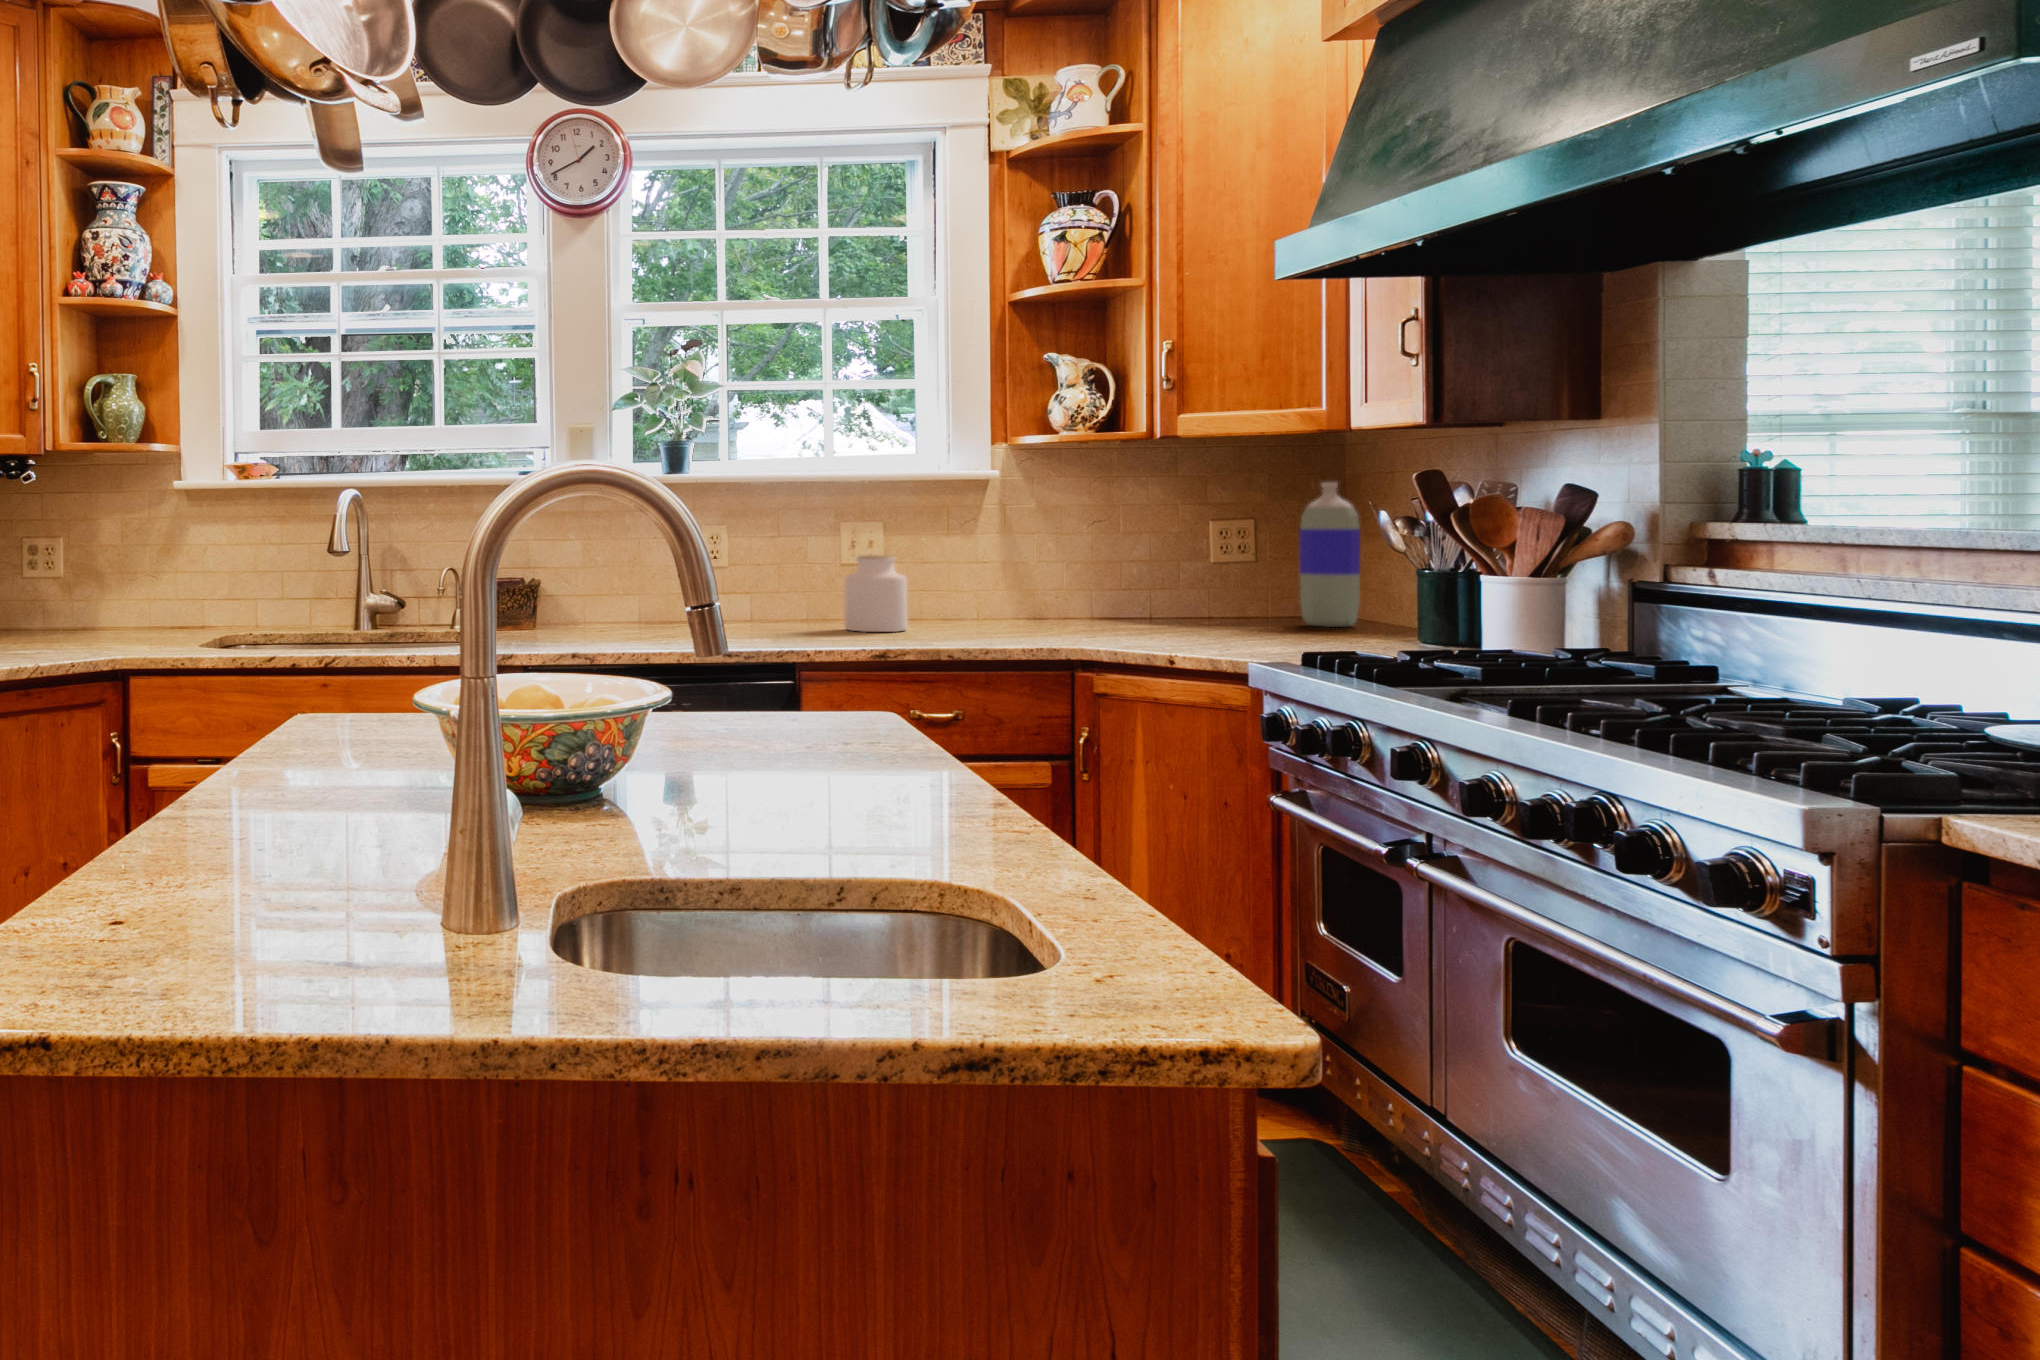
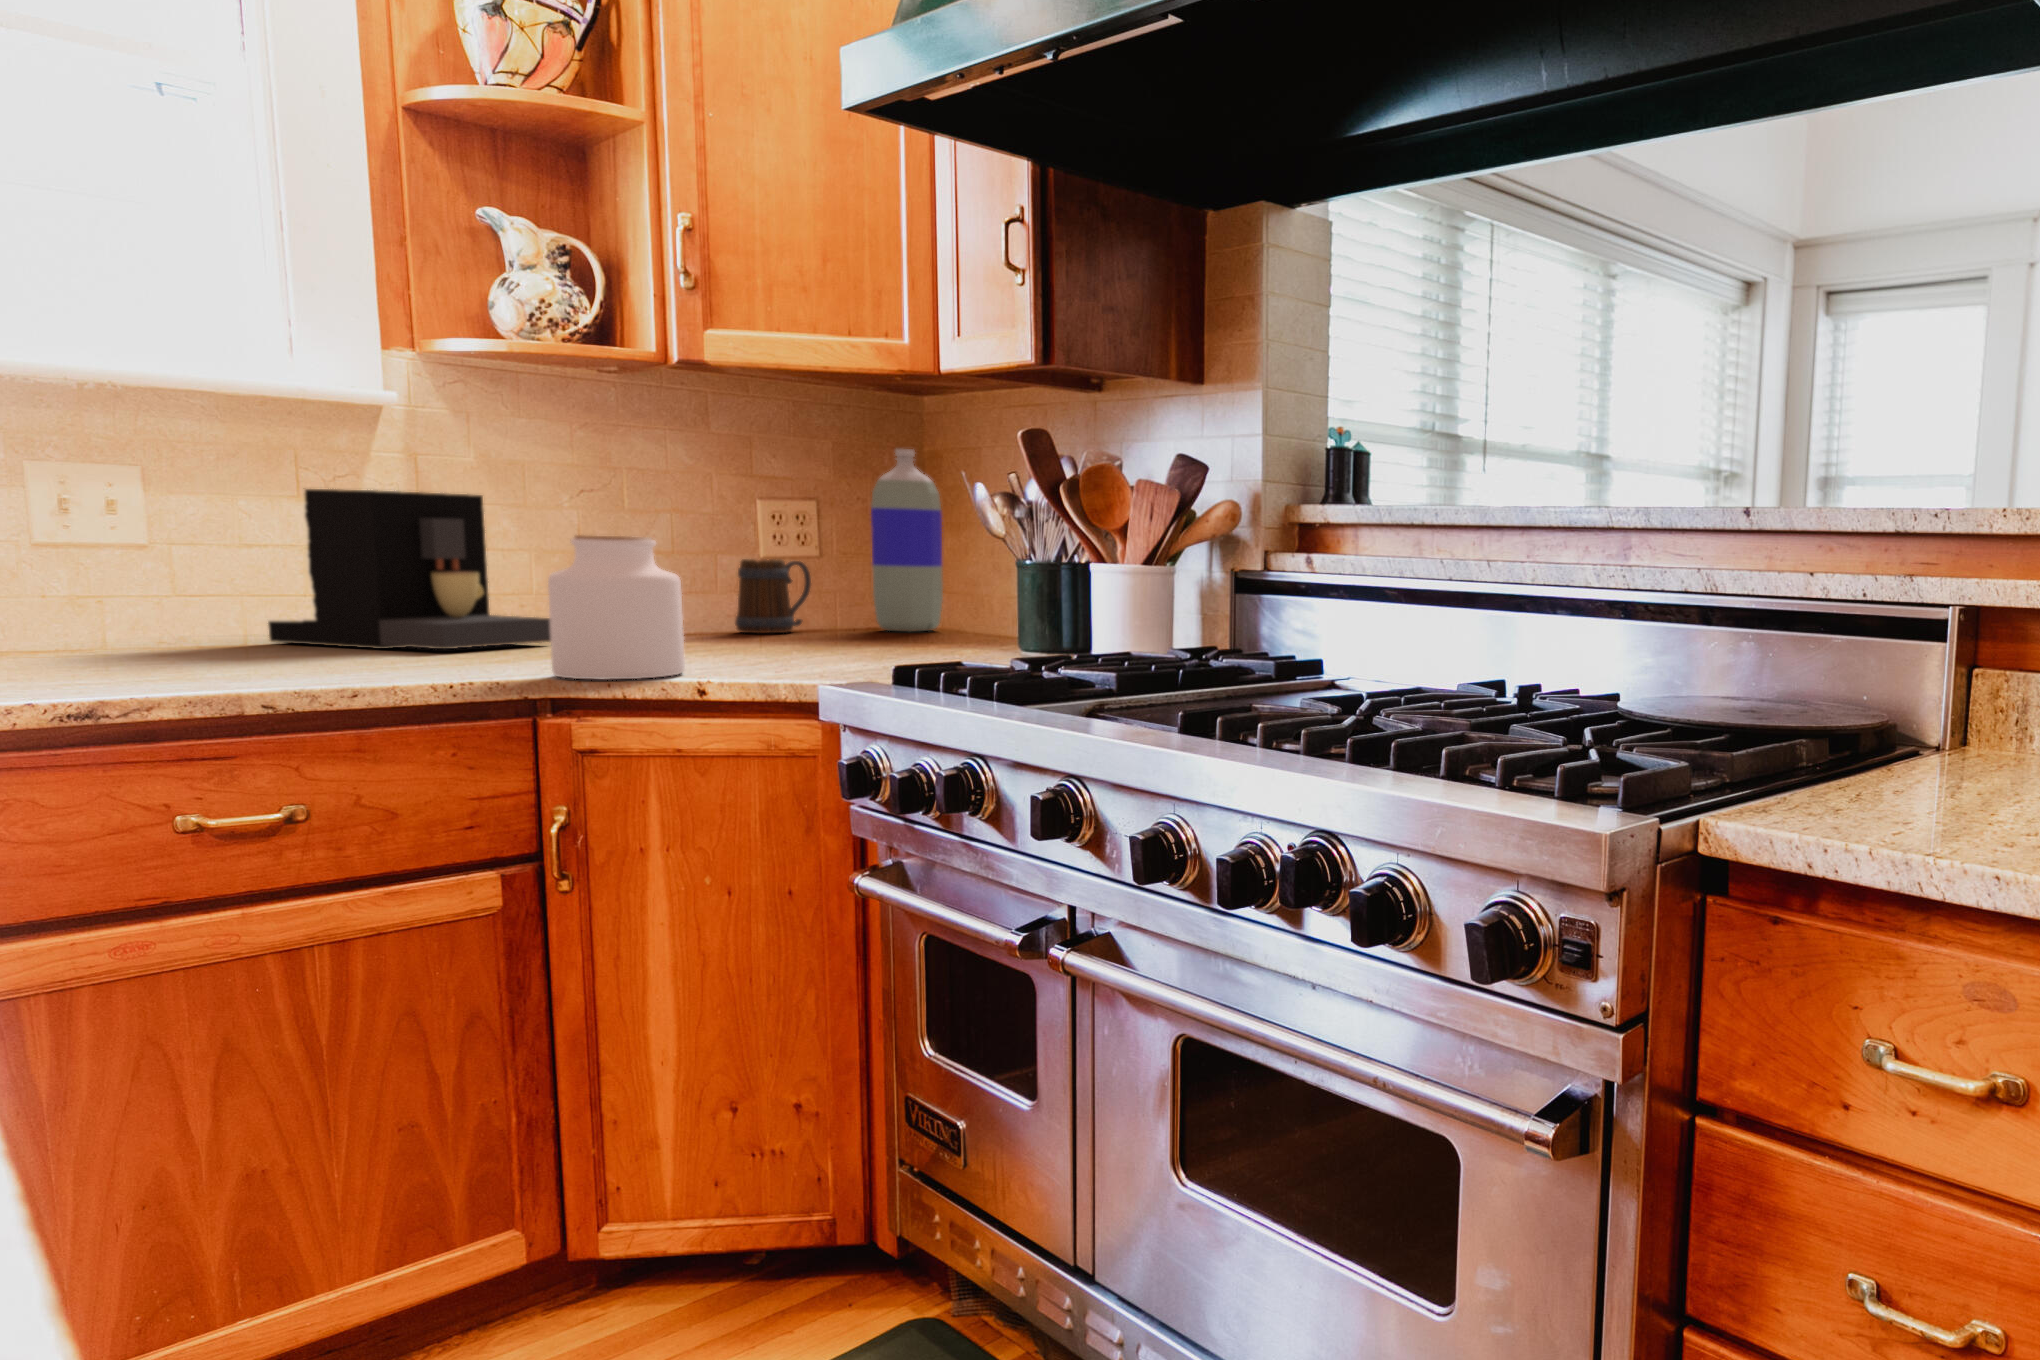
coffee maker: none [923,530,1073,629] -> present [268,489,551,649]
jar: present [844,555,908,632] -> present [548,535,685,679]
mug: none [1193,569,1250,625] -> present [735,559,811,633]

